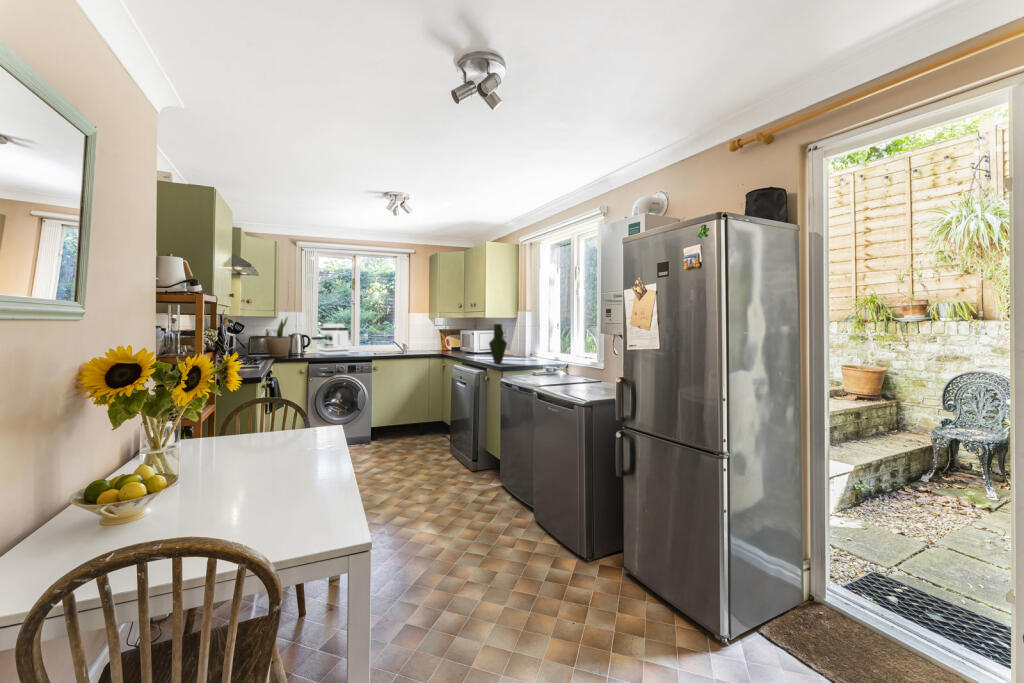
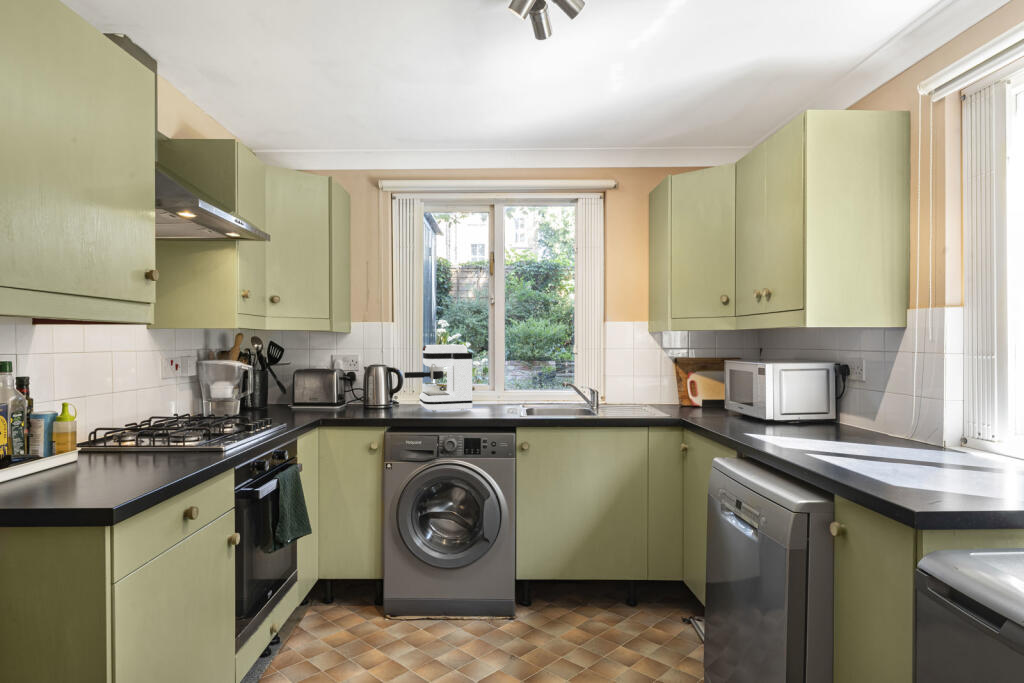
potted plant: present [265,317,291,357] -> none [315,330,361,413]
vase: present [489,324,507,363] -> none [842,344,917,479]

